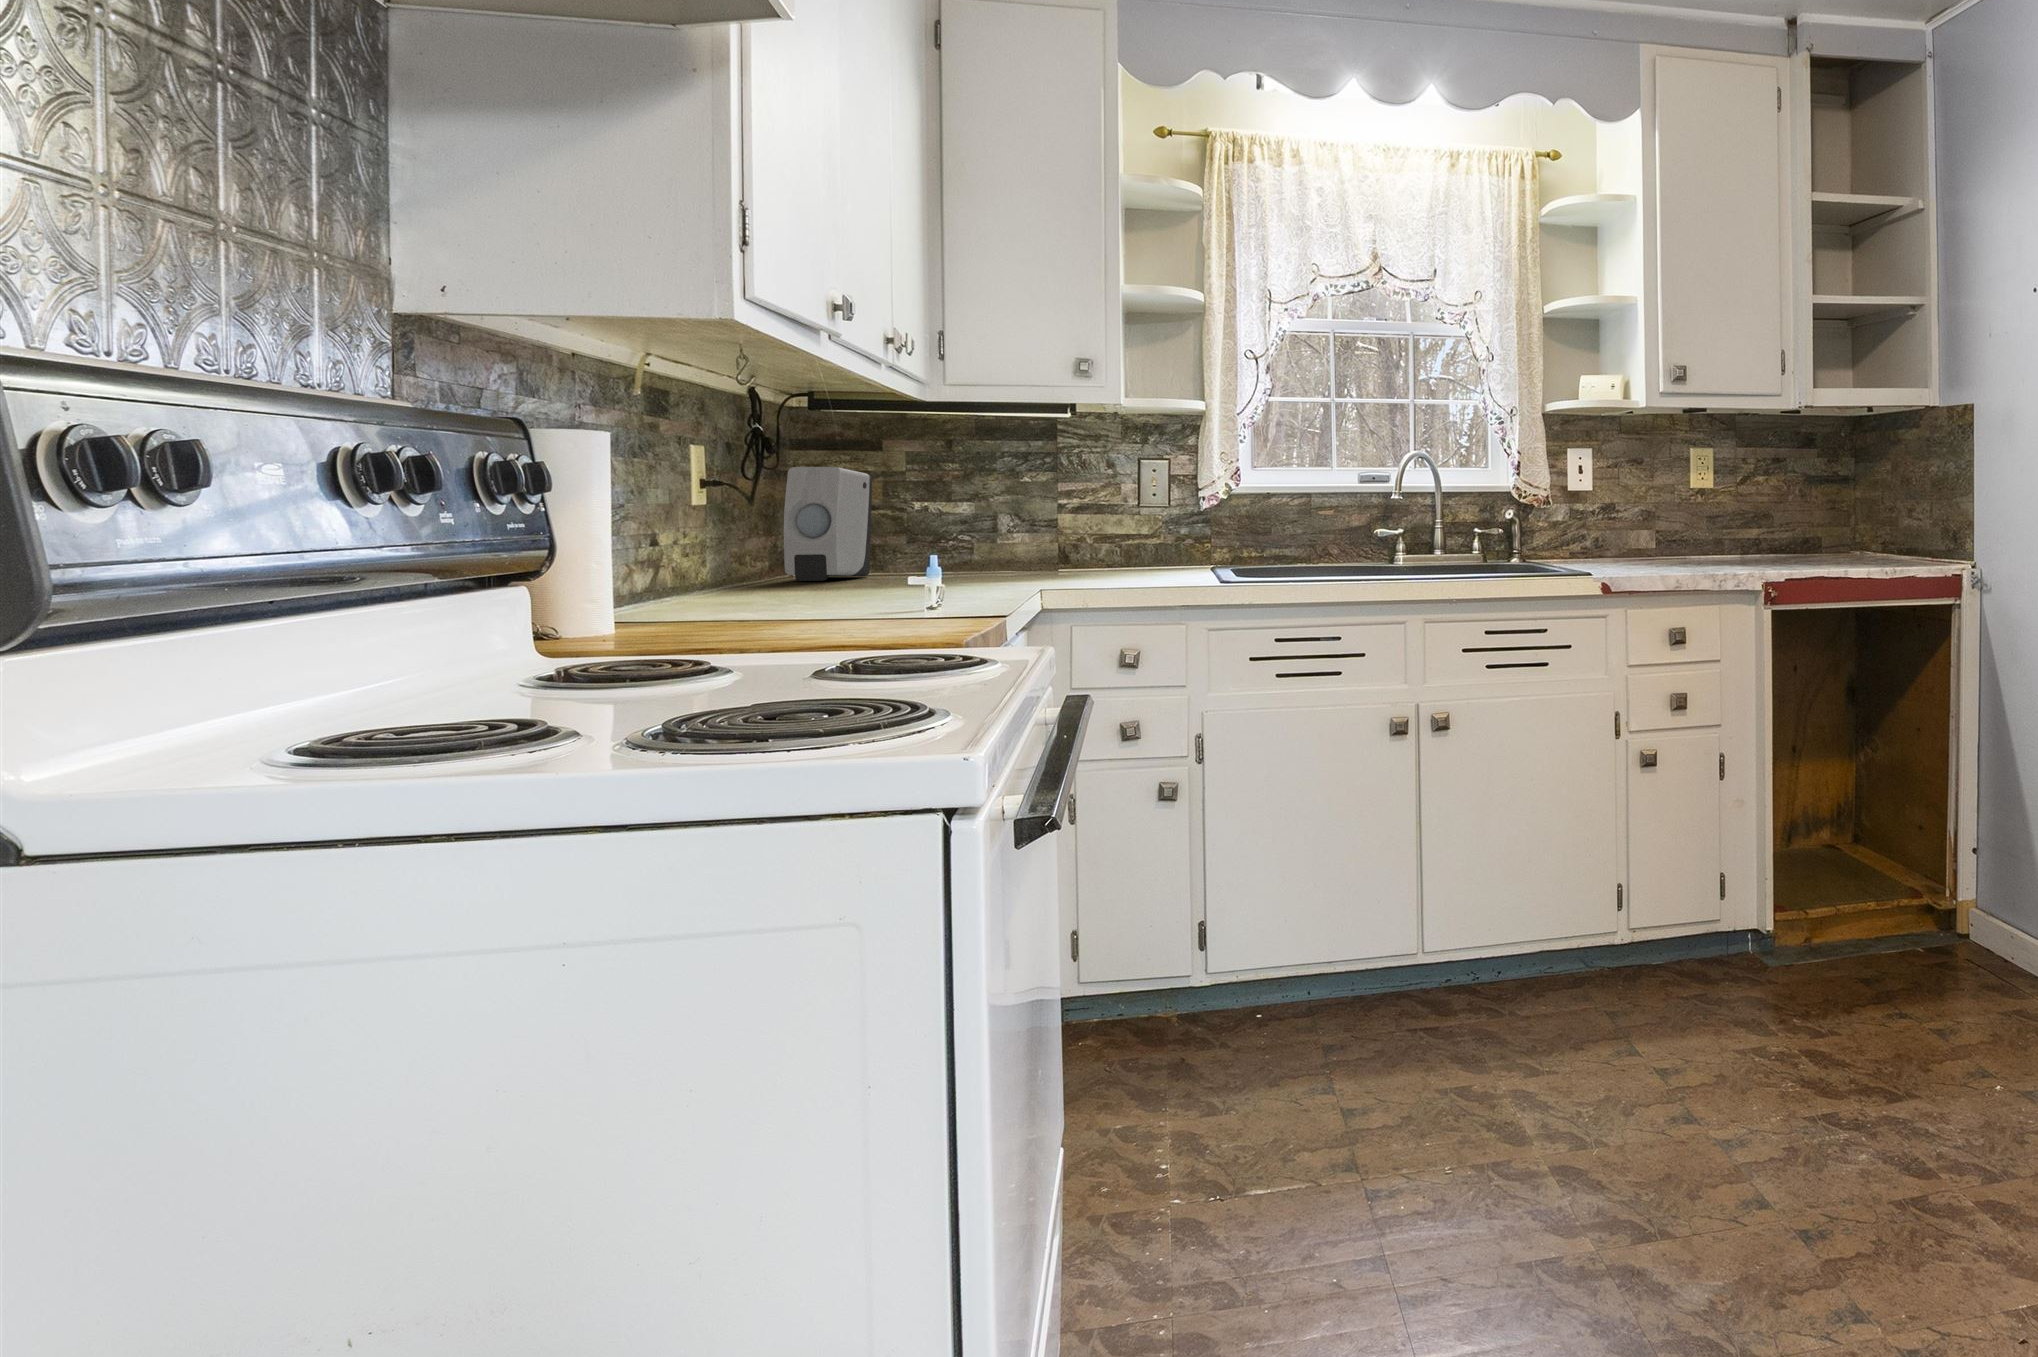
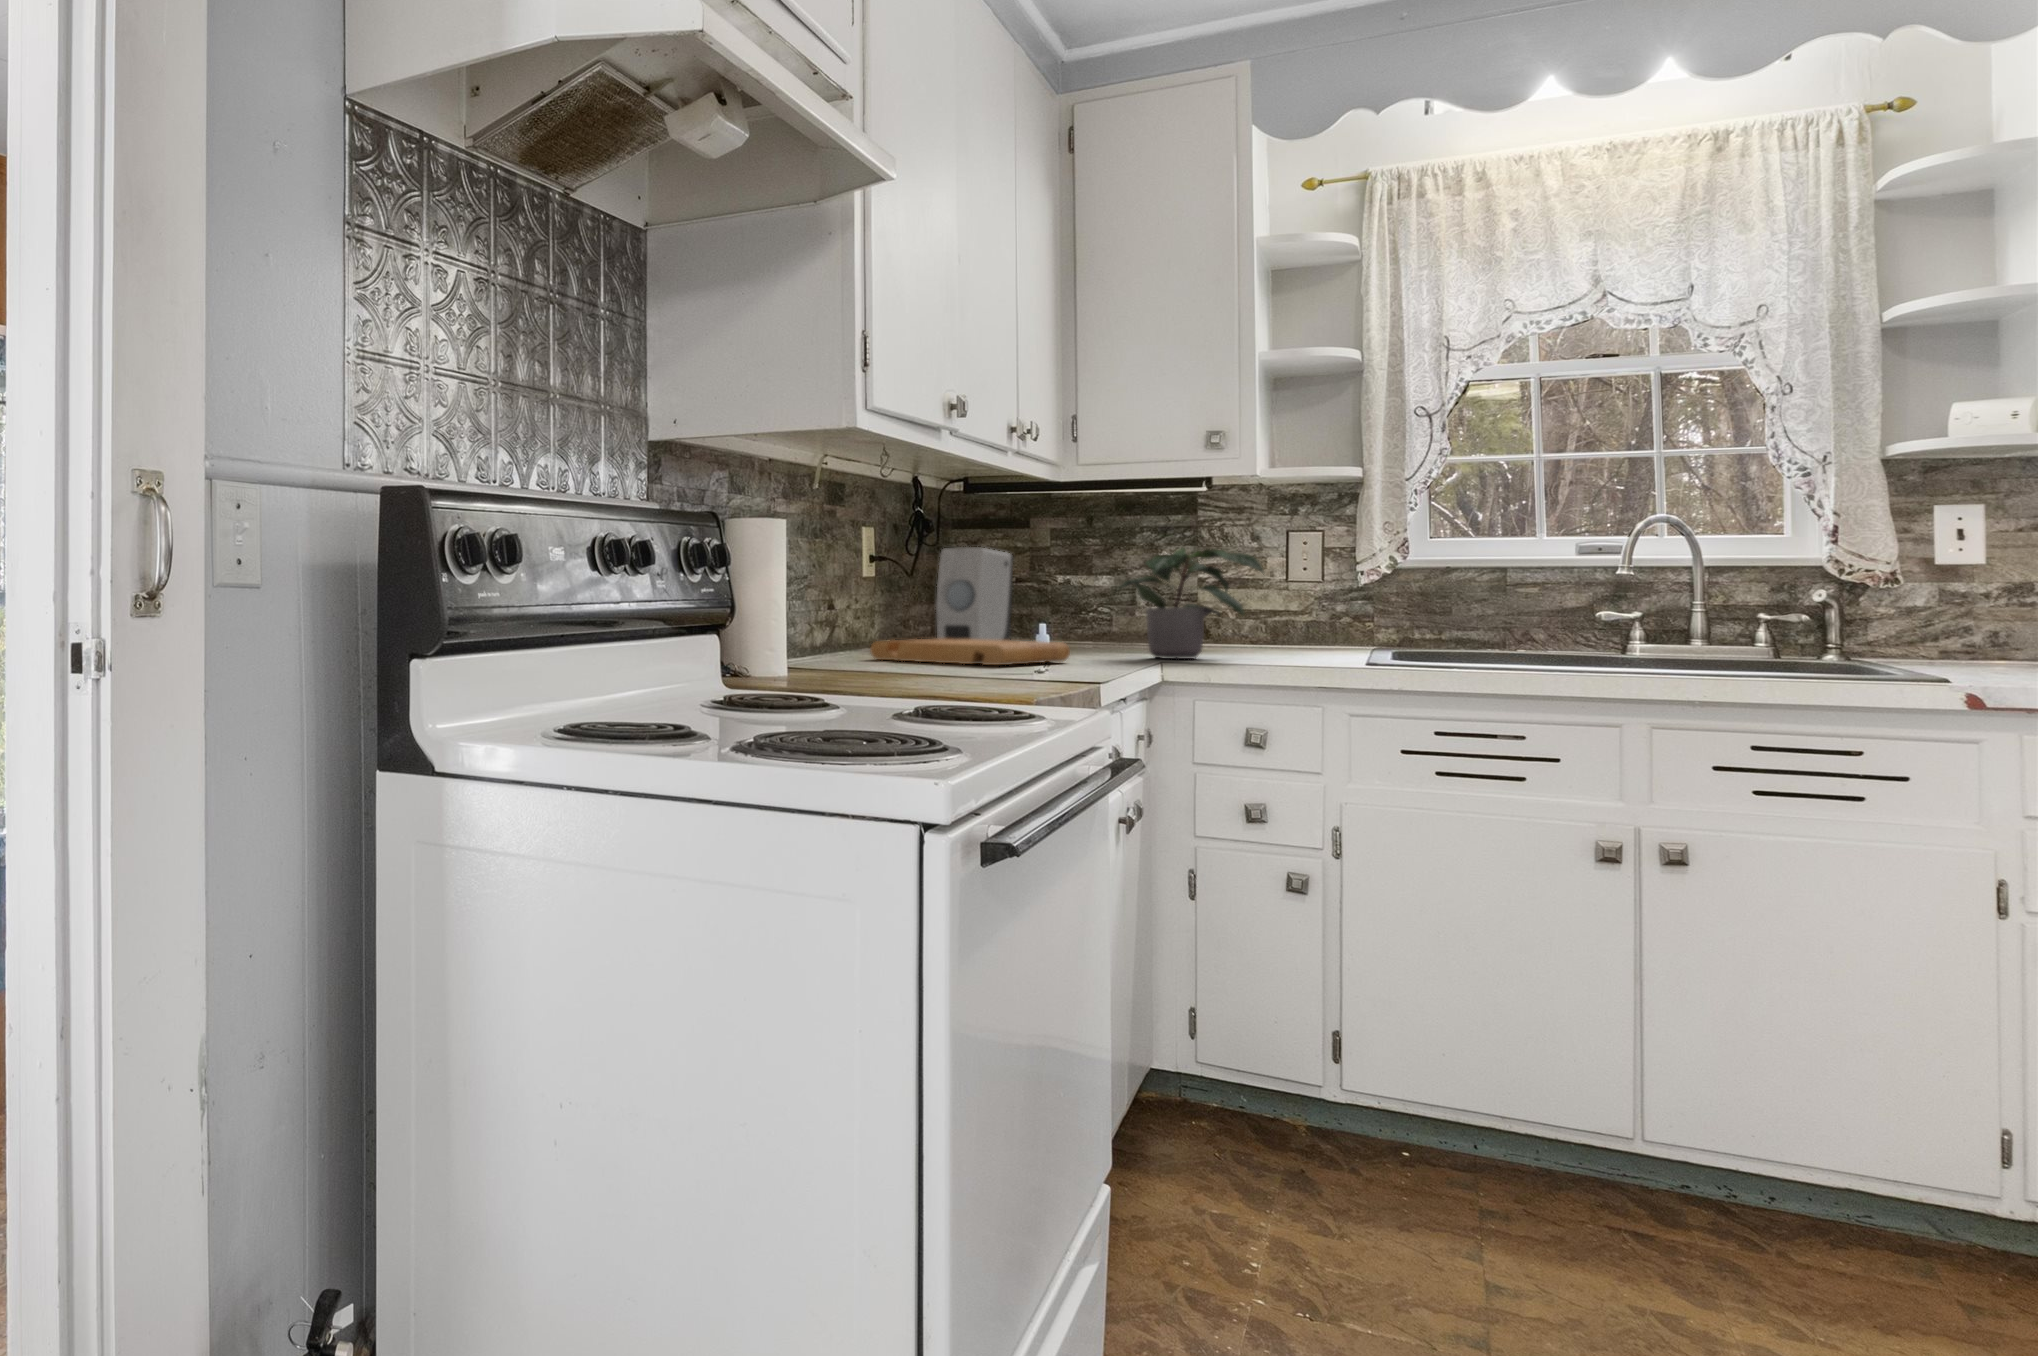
potted plant: none [992,471,1138,584] -> present [1121,548,1264,659]
cutting board: none [714,571,956,601] -> present [870,638,1070,665]

